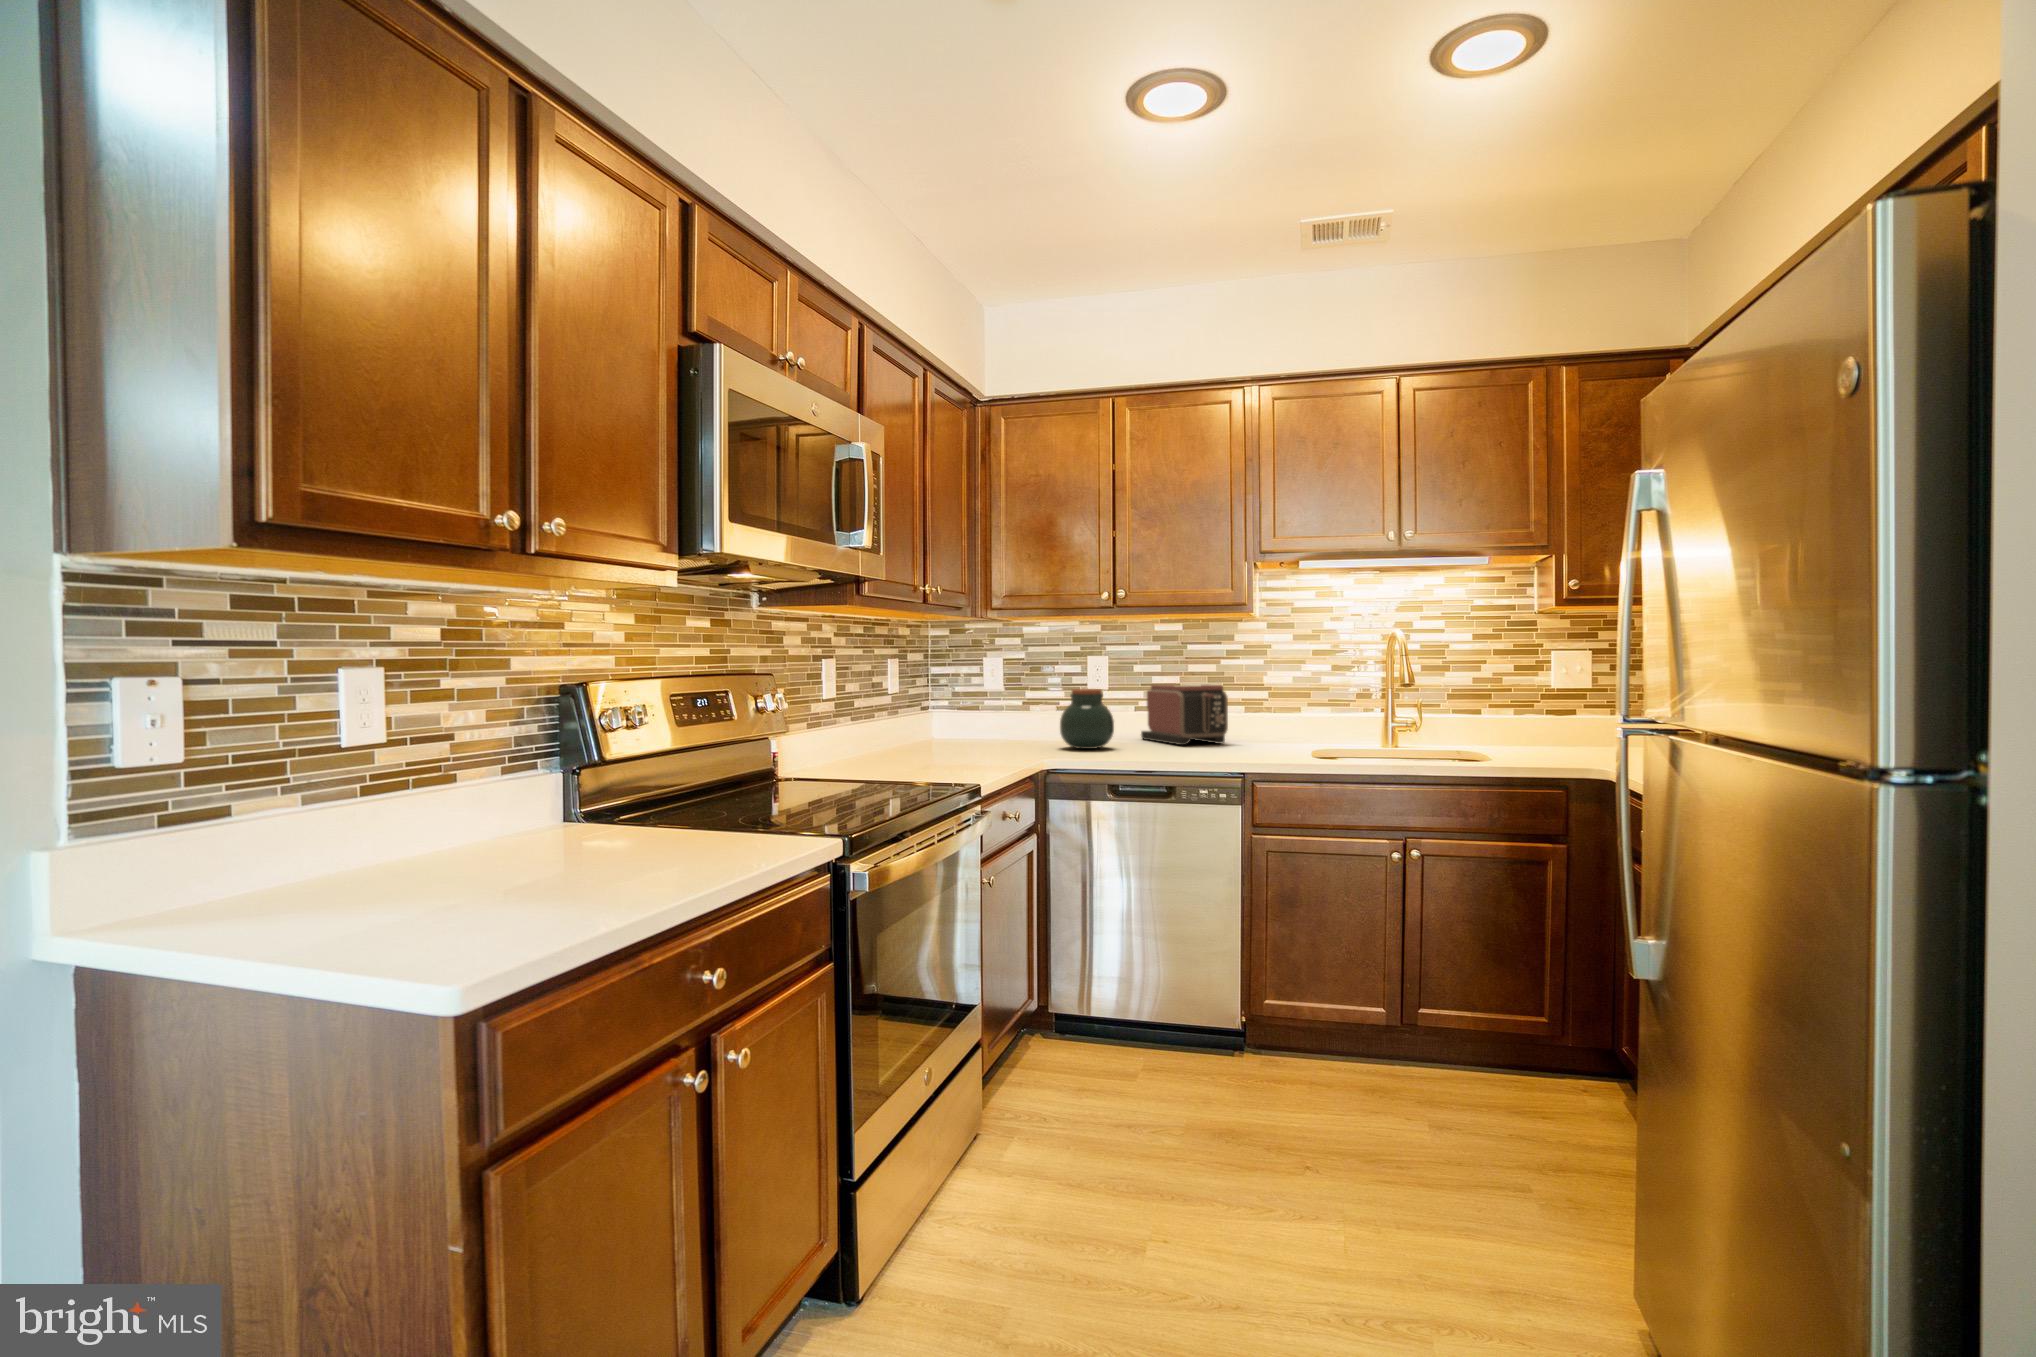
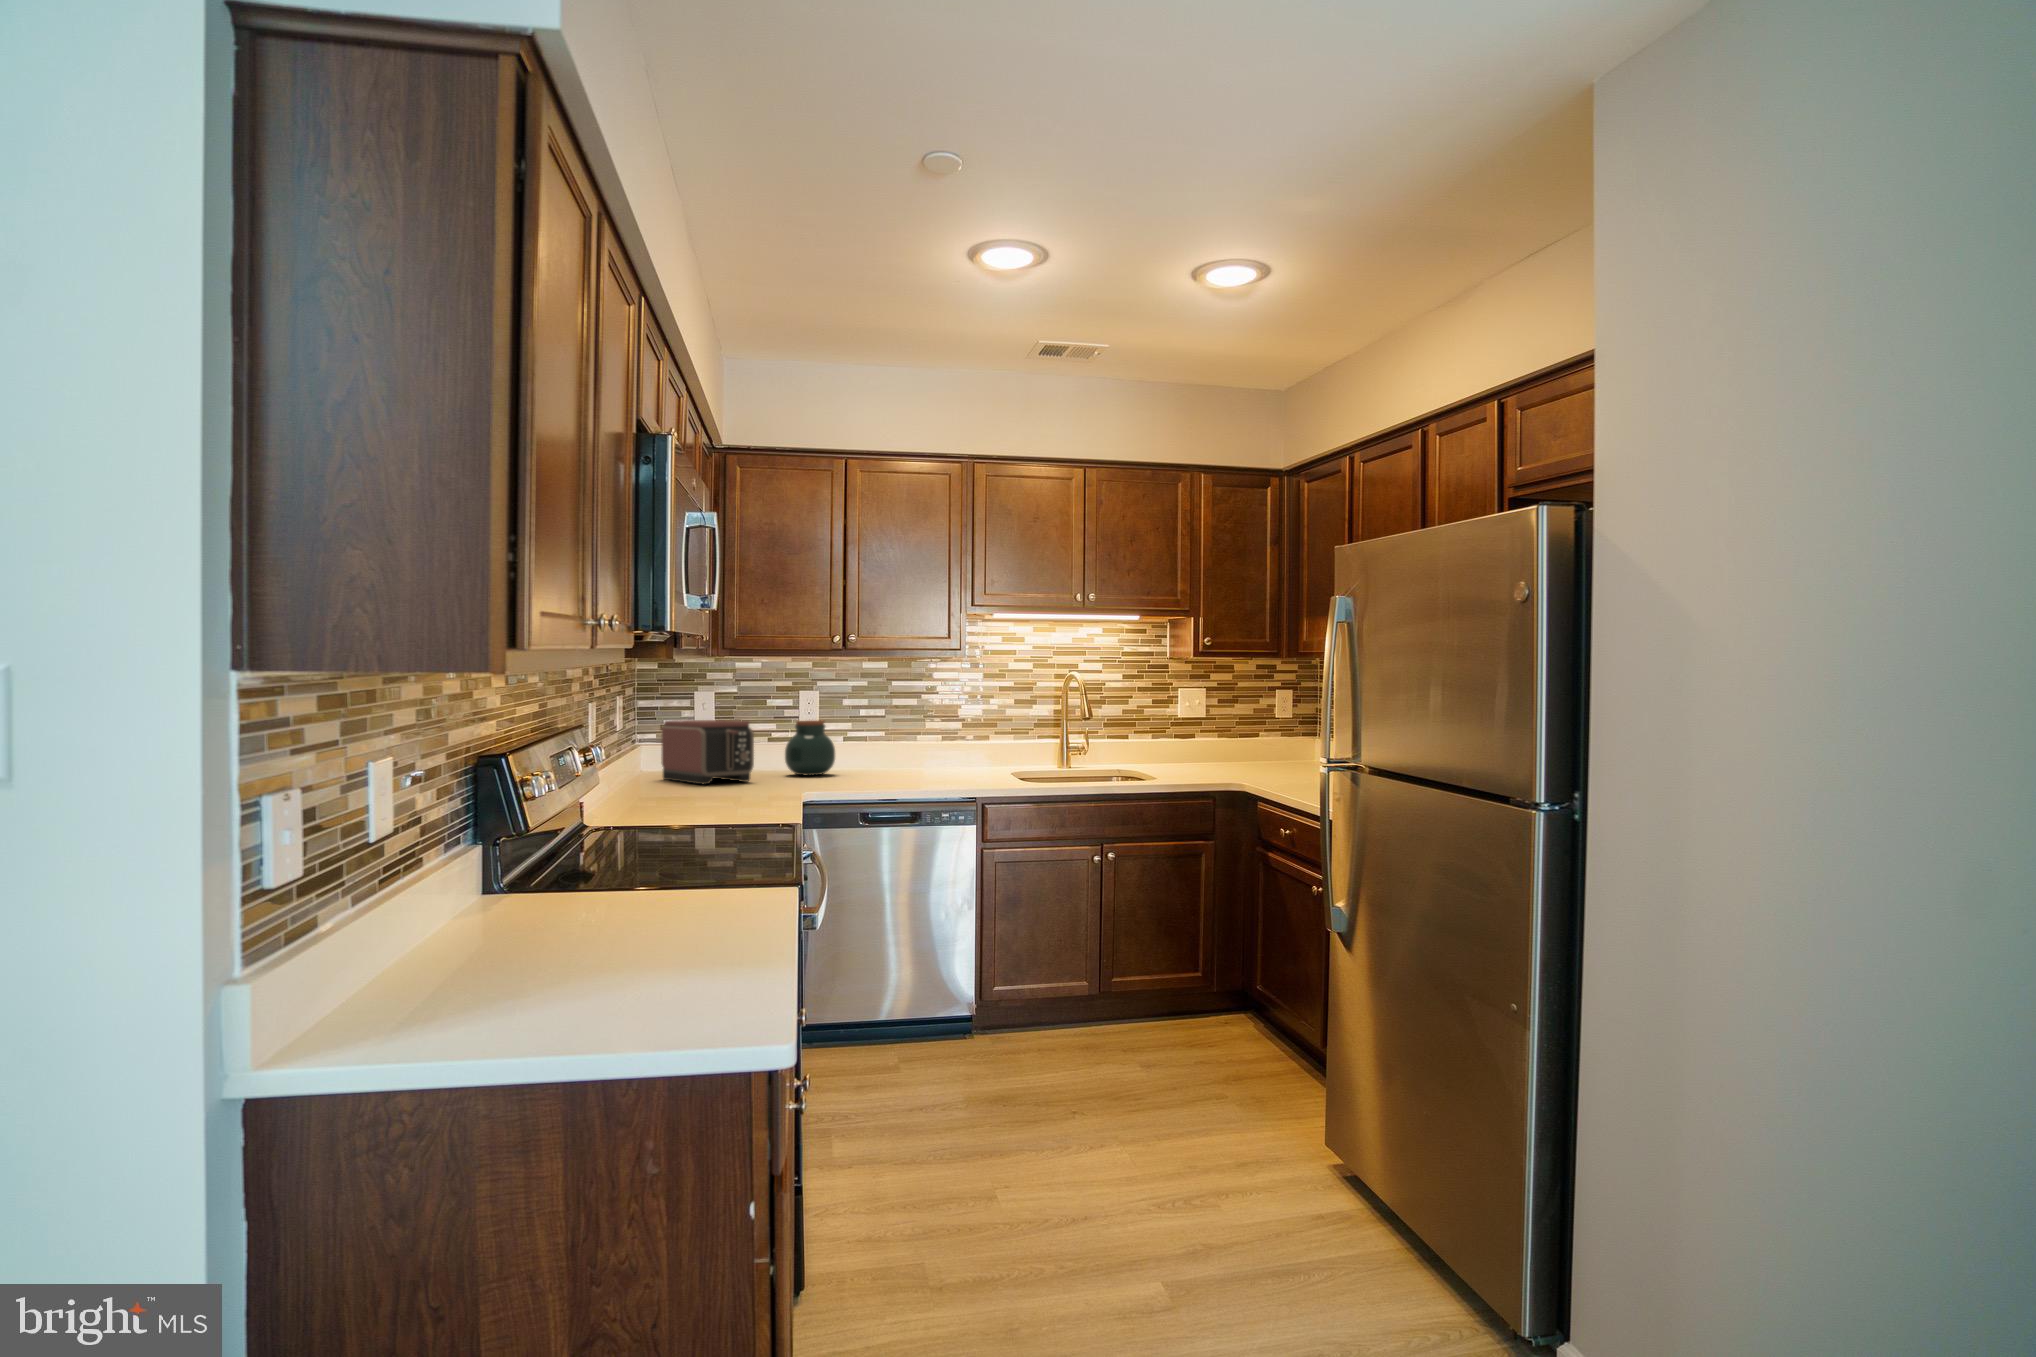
toaster: present [1141,685,1228,745] -> present [661,720,754,784]

